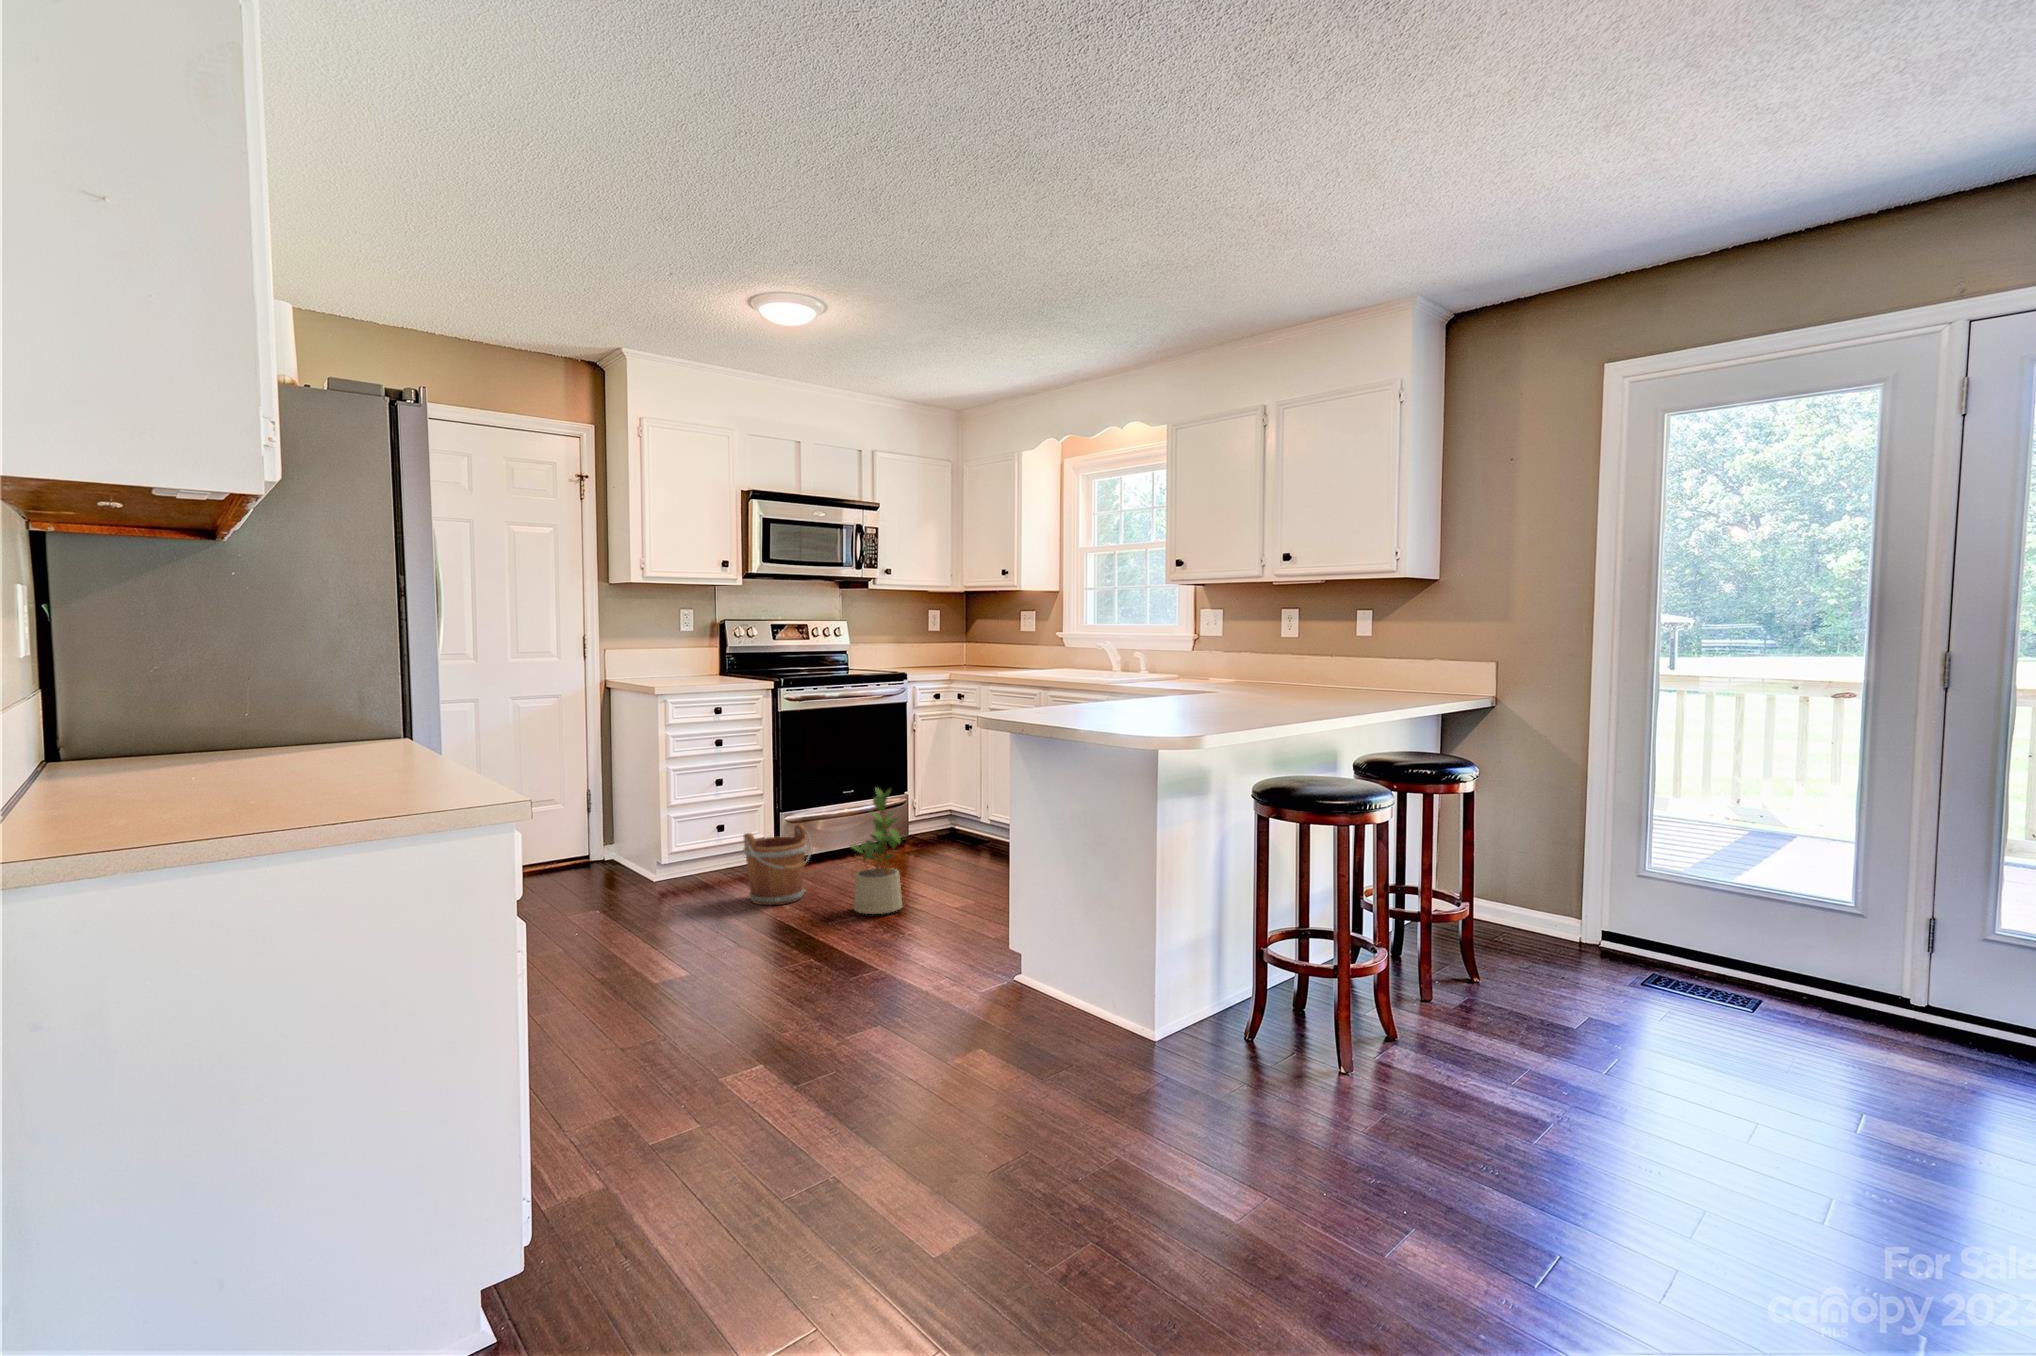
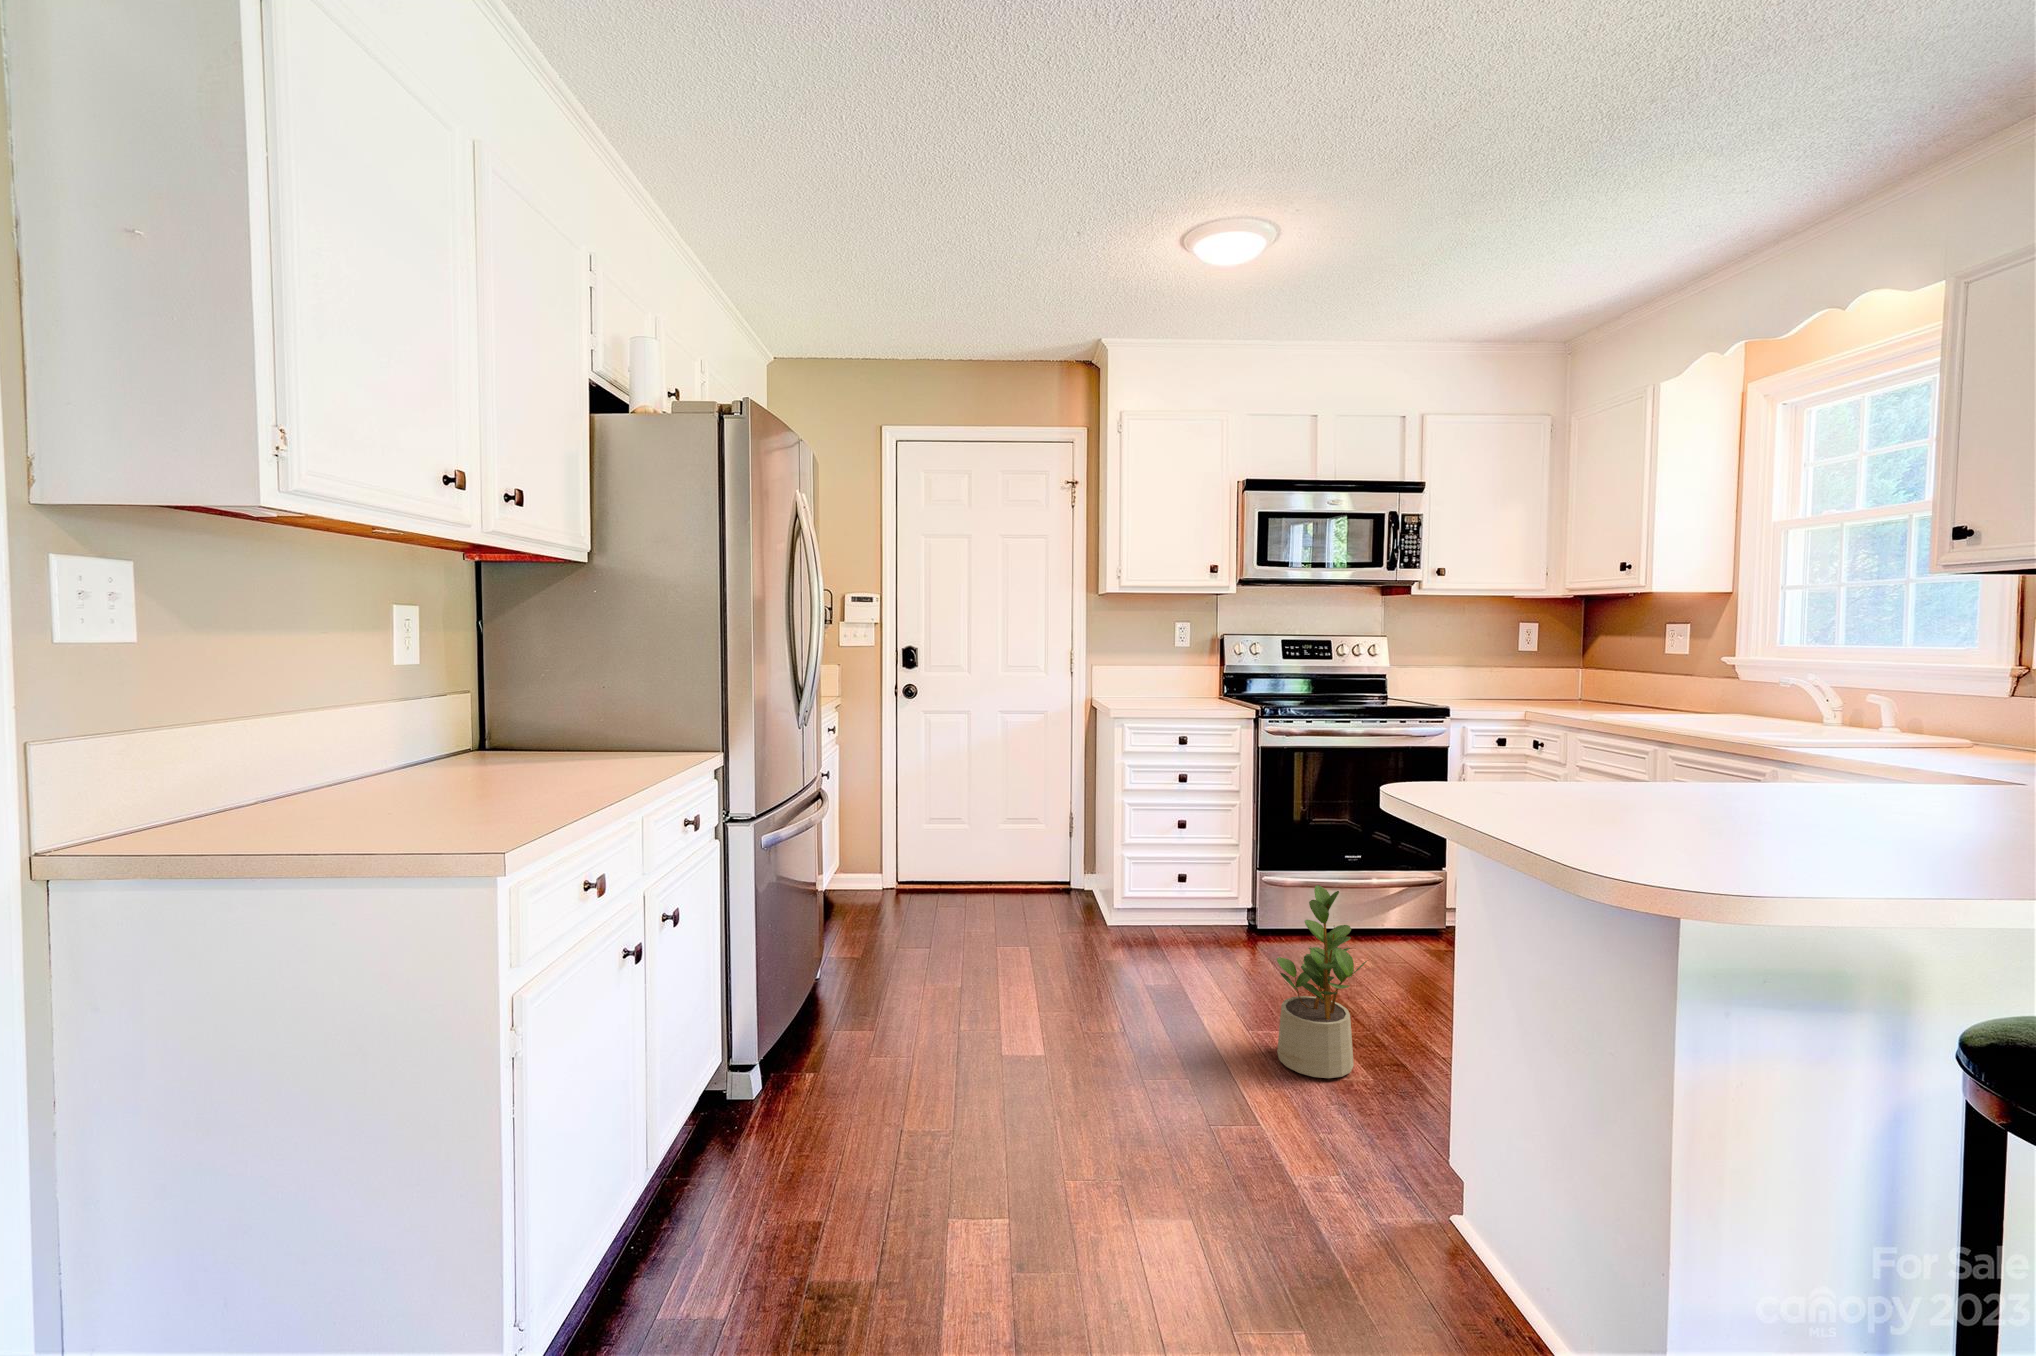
bucket: present [743,824,812,905] -> none [1161,903,1249,1008]

